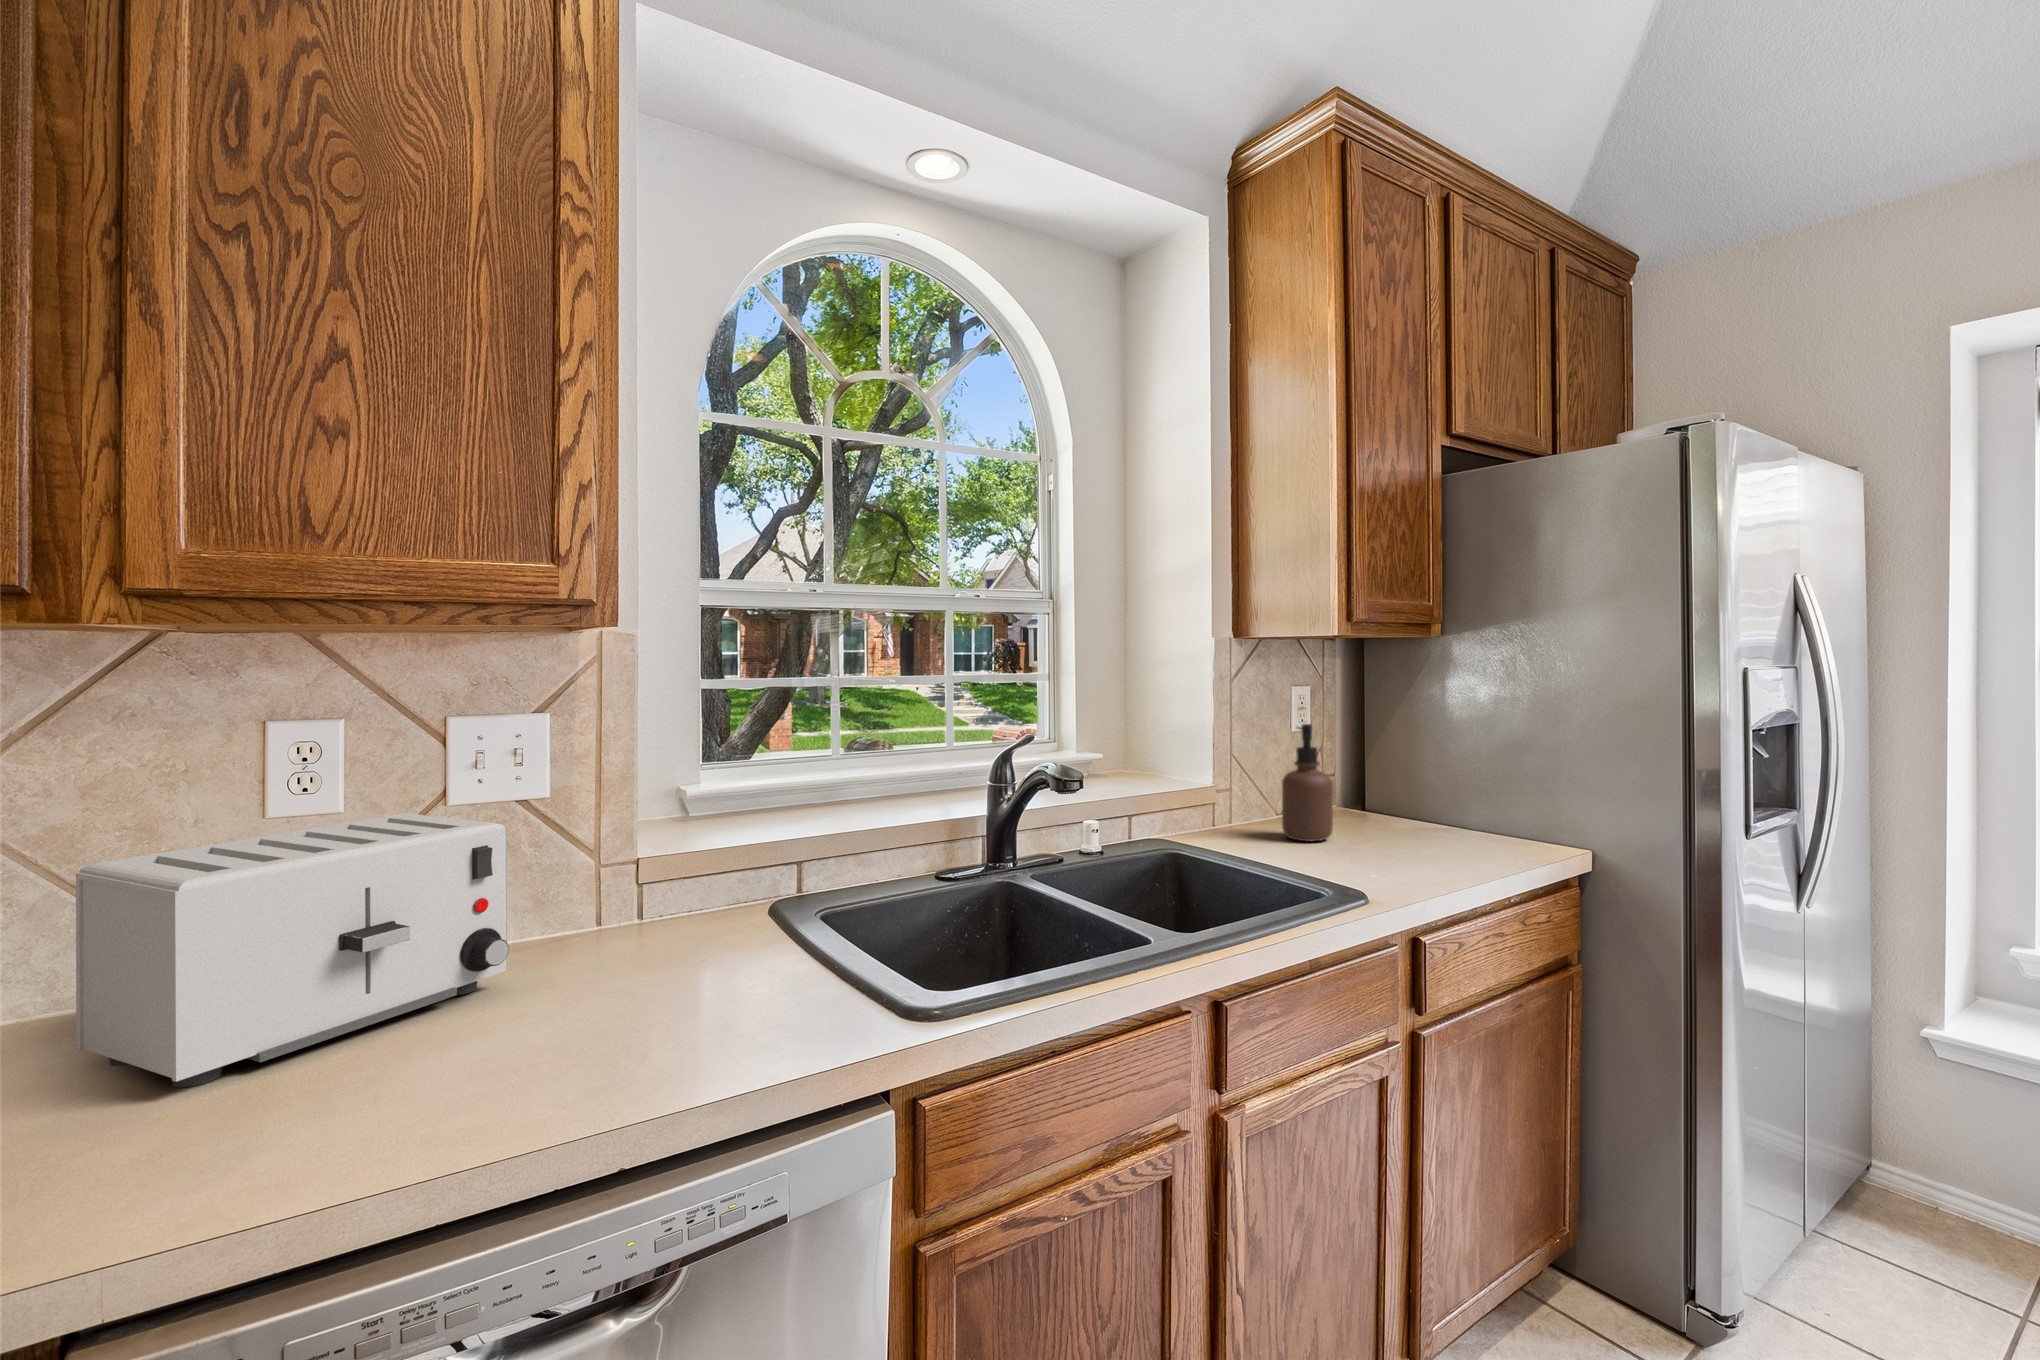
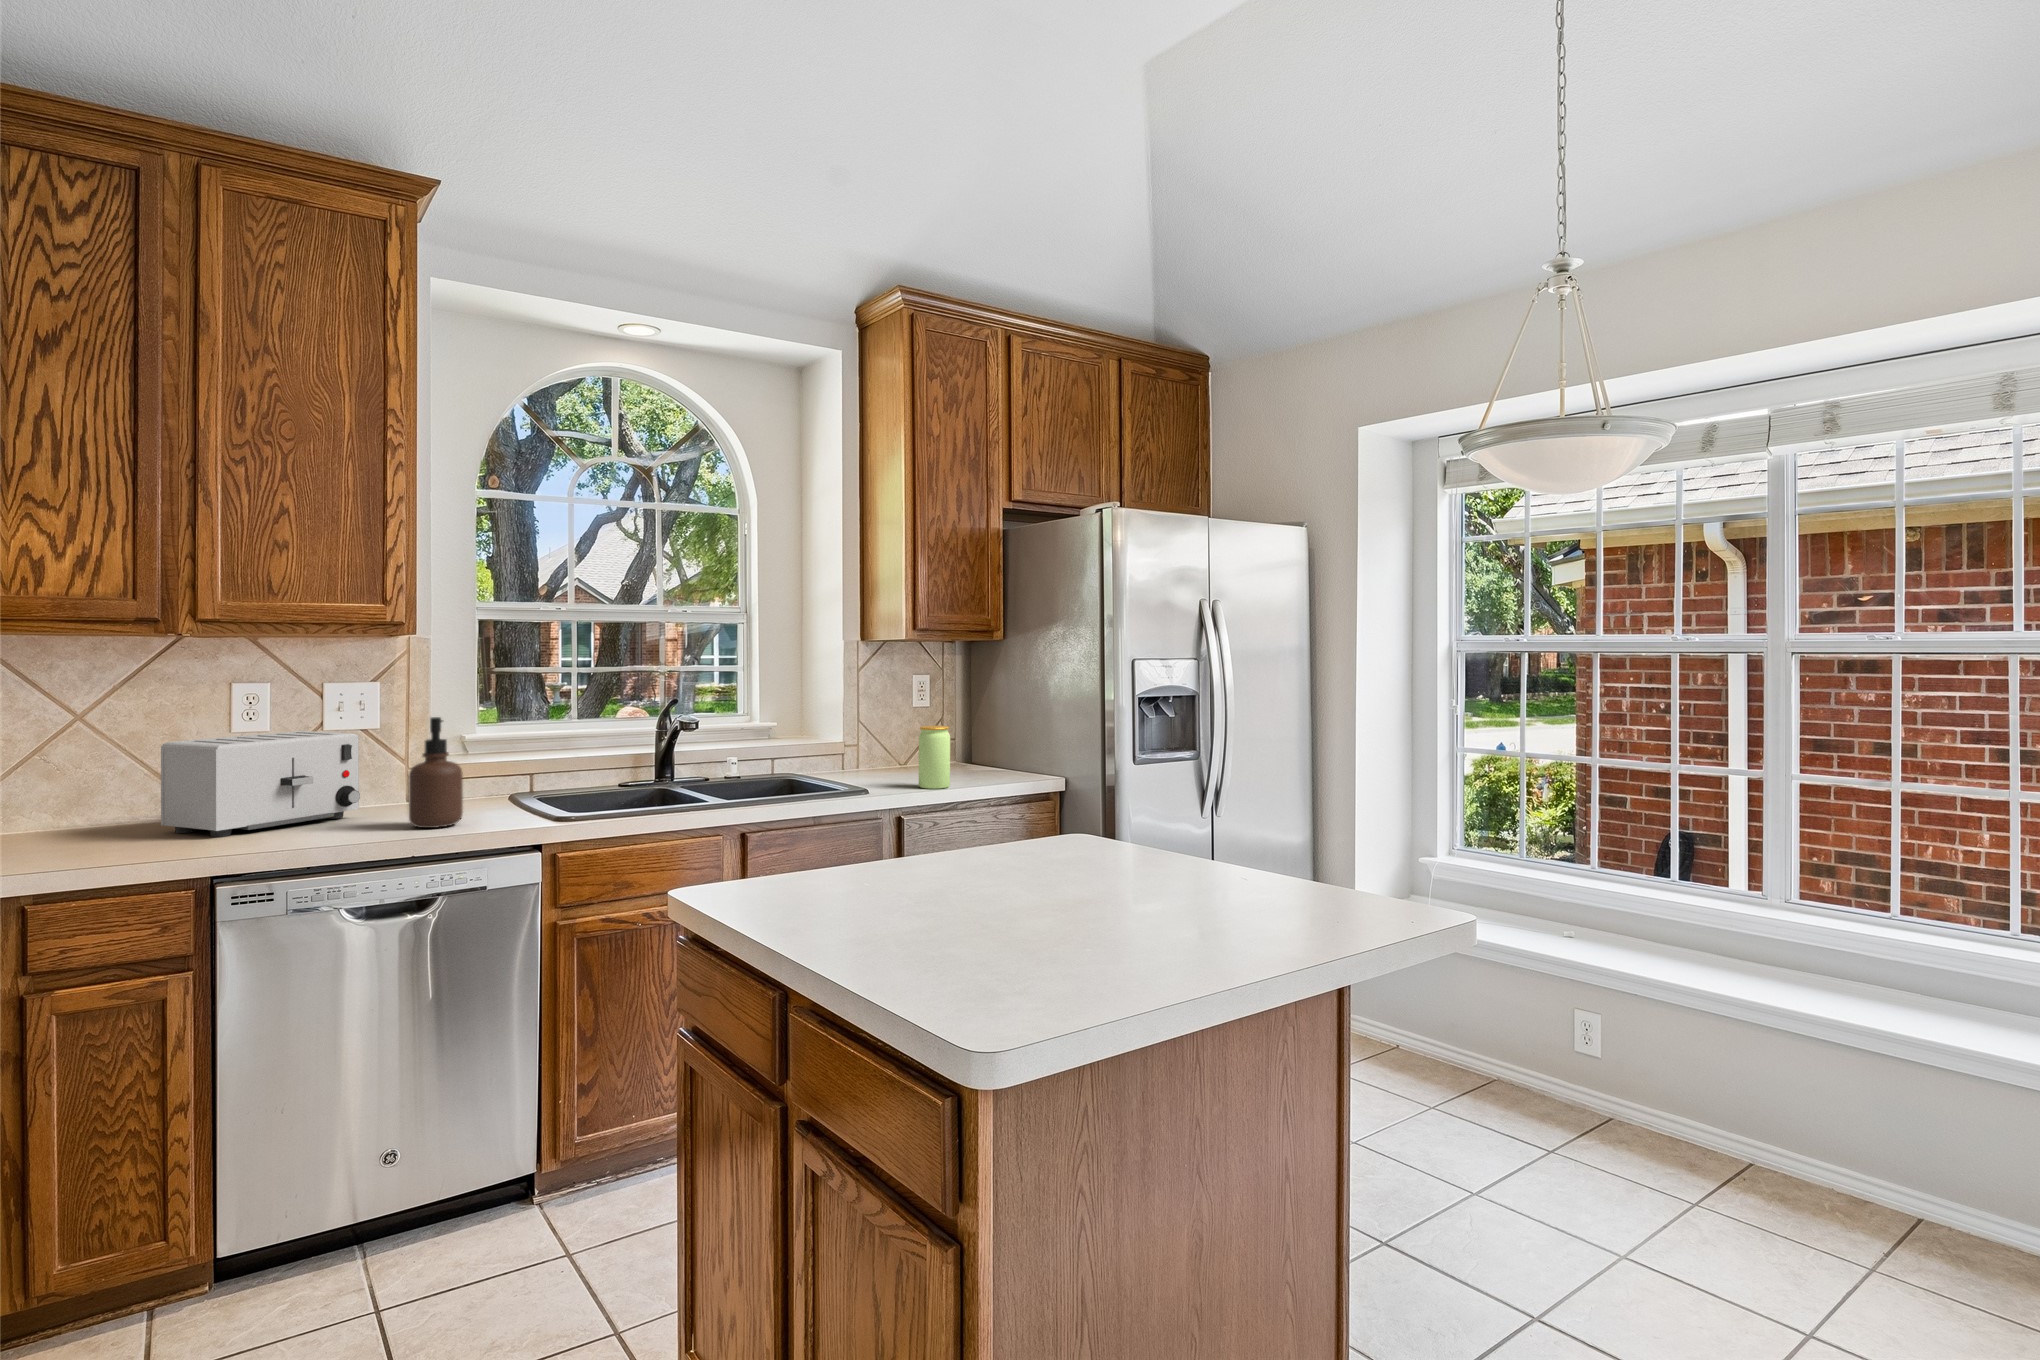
soap dispenser: present [1282,724,1333,841] -> present [409,717,463,828]
jar: none [1388,772,1440,877] -> present [919,726,950,789]

